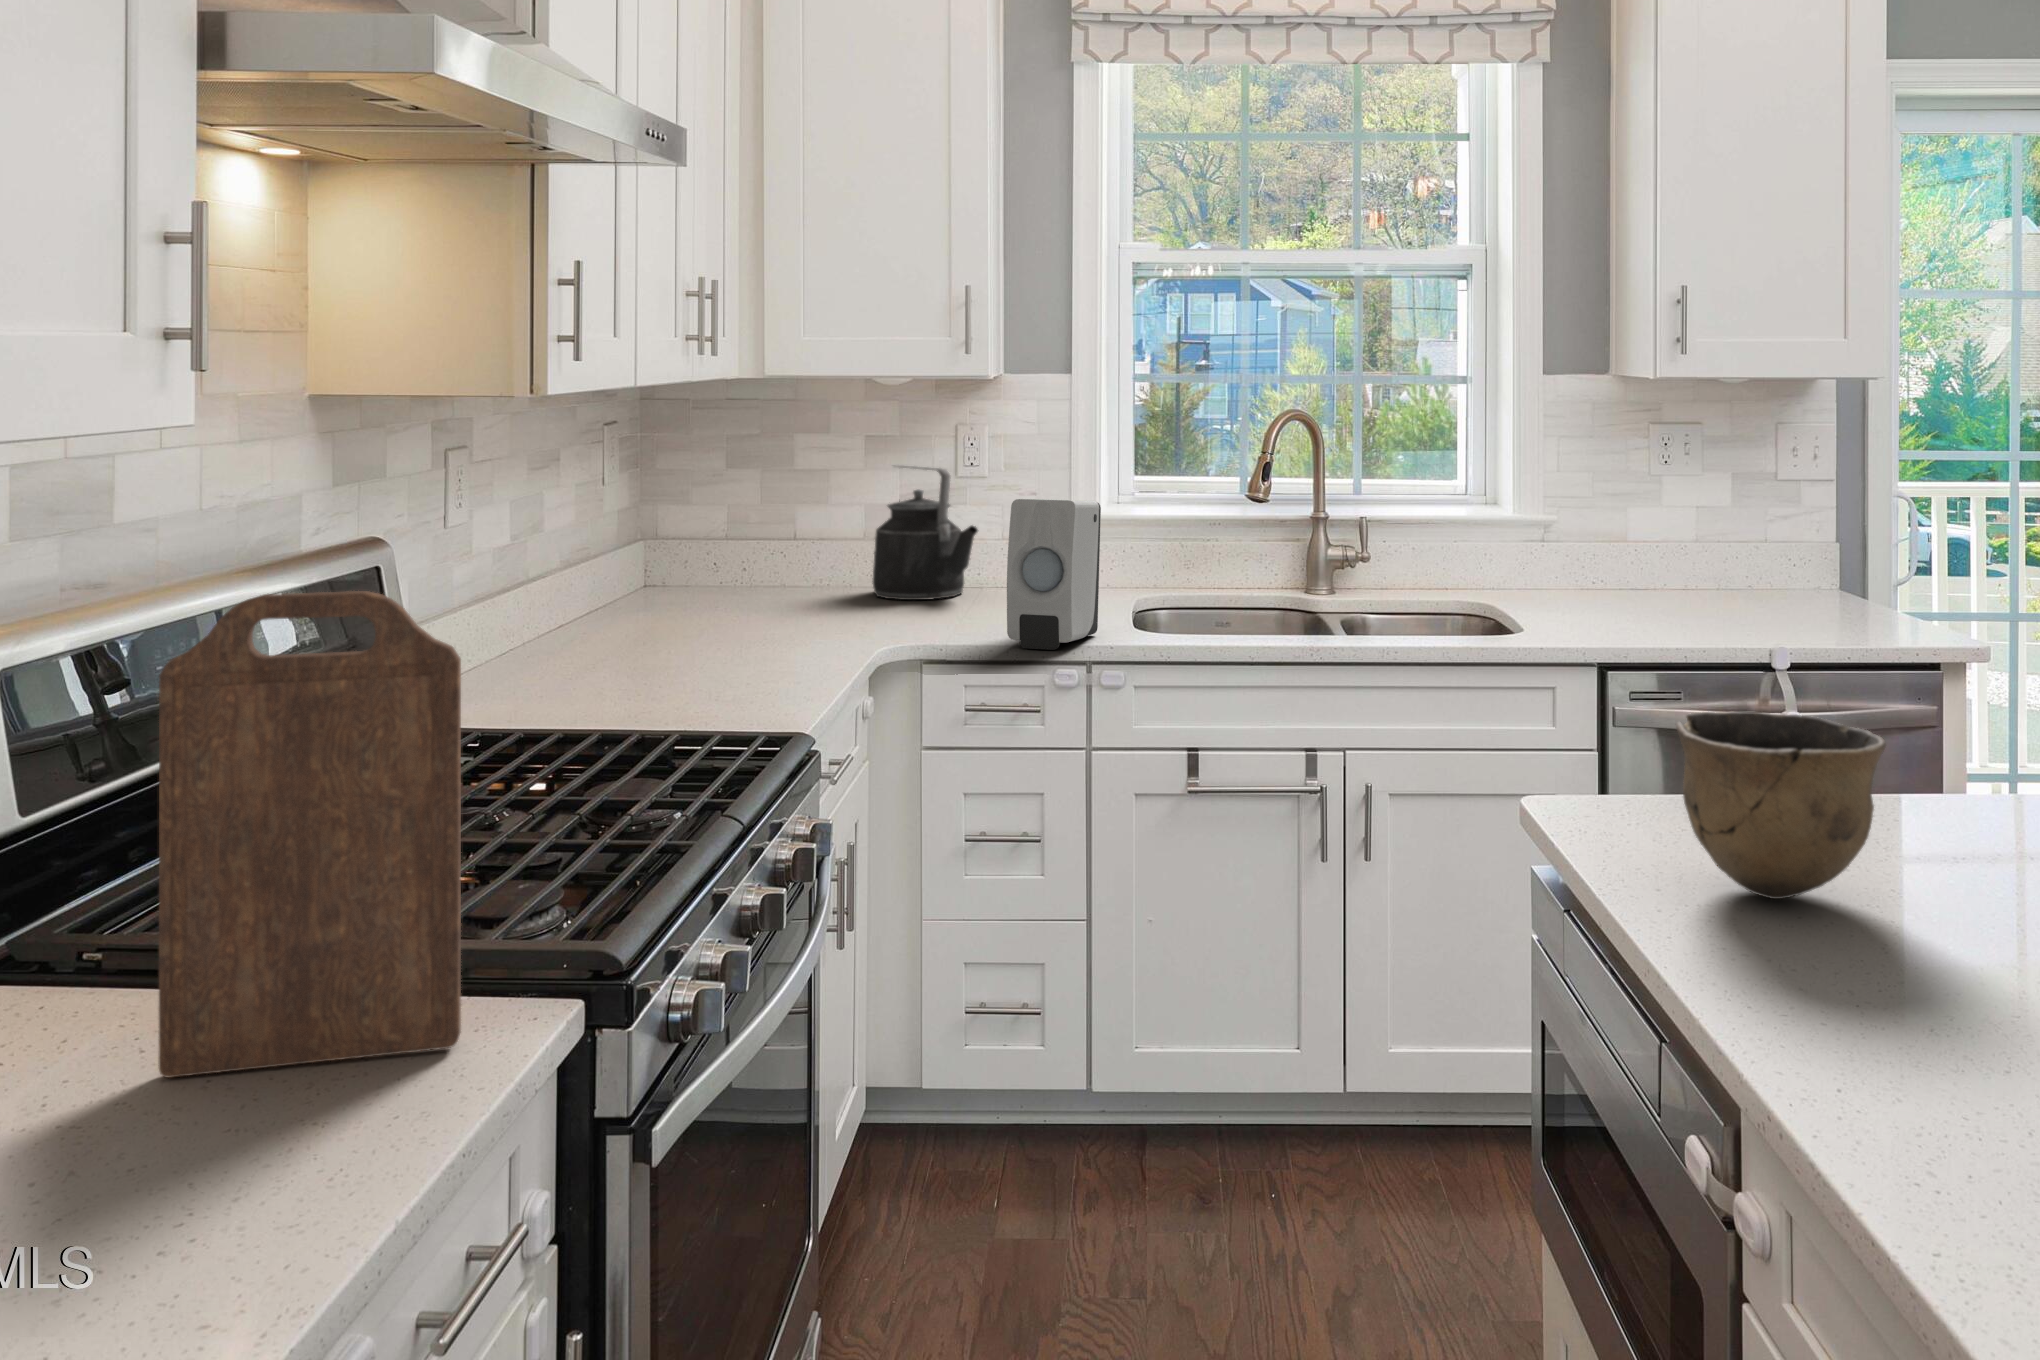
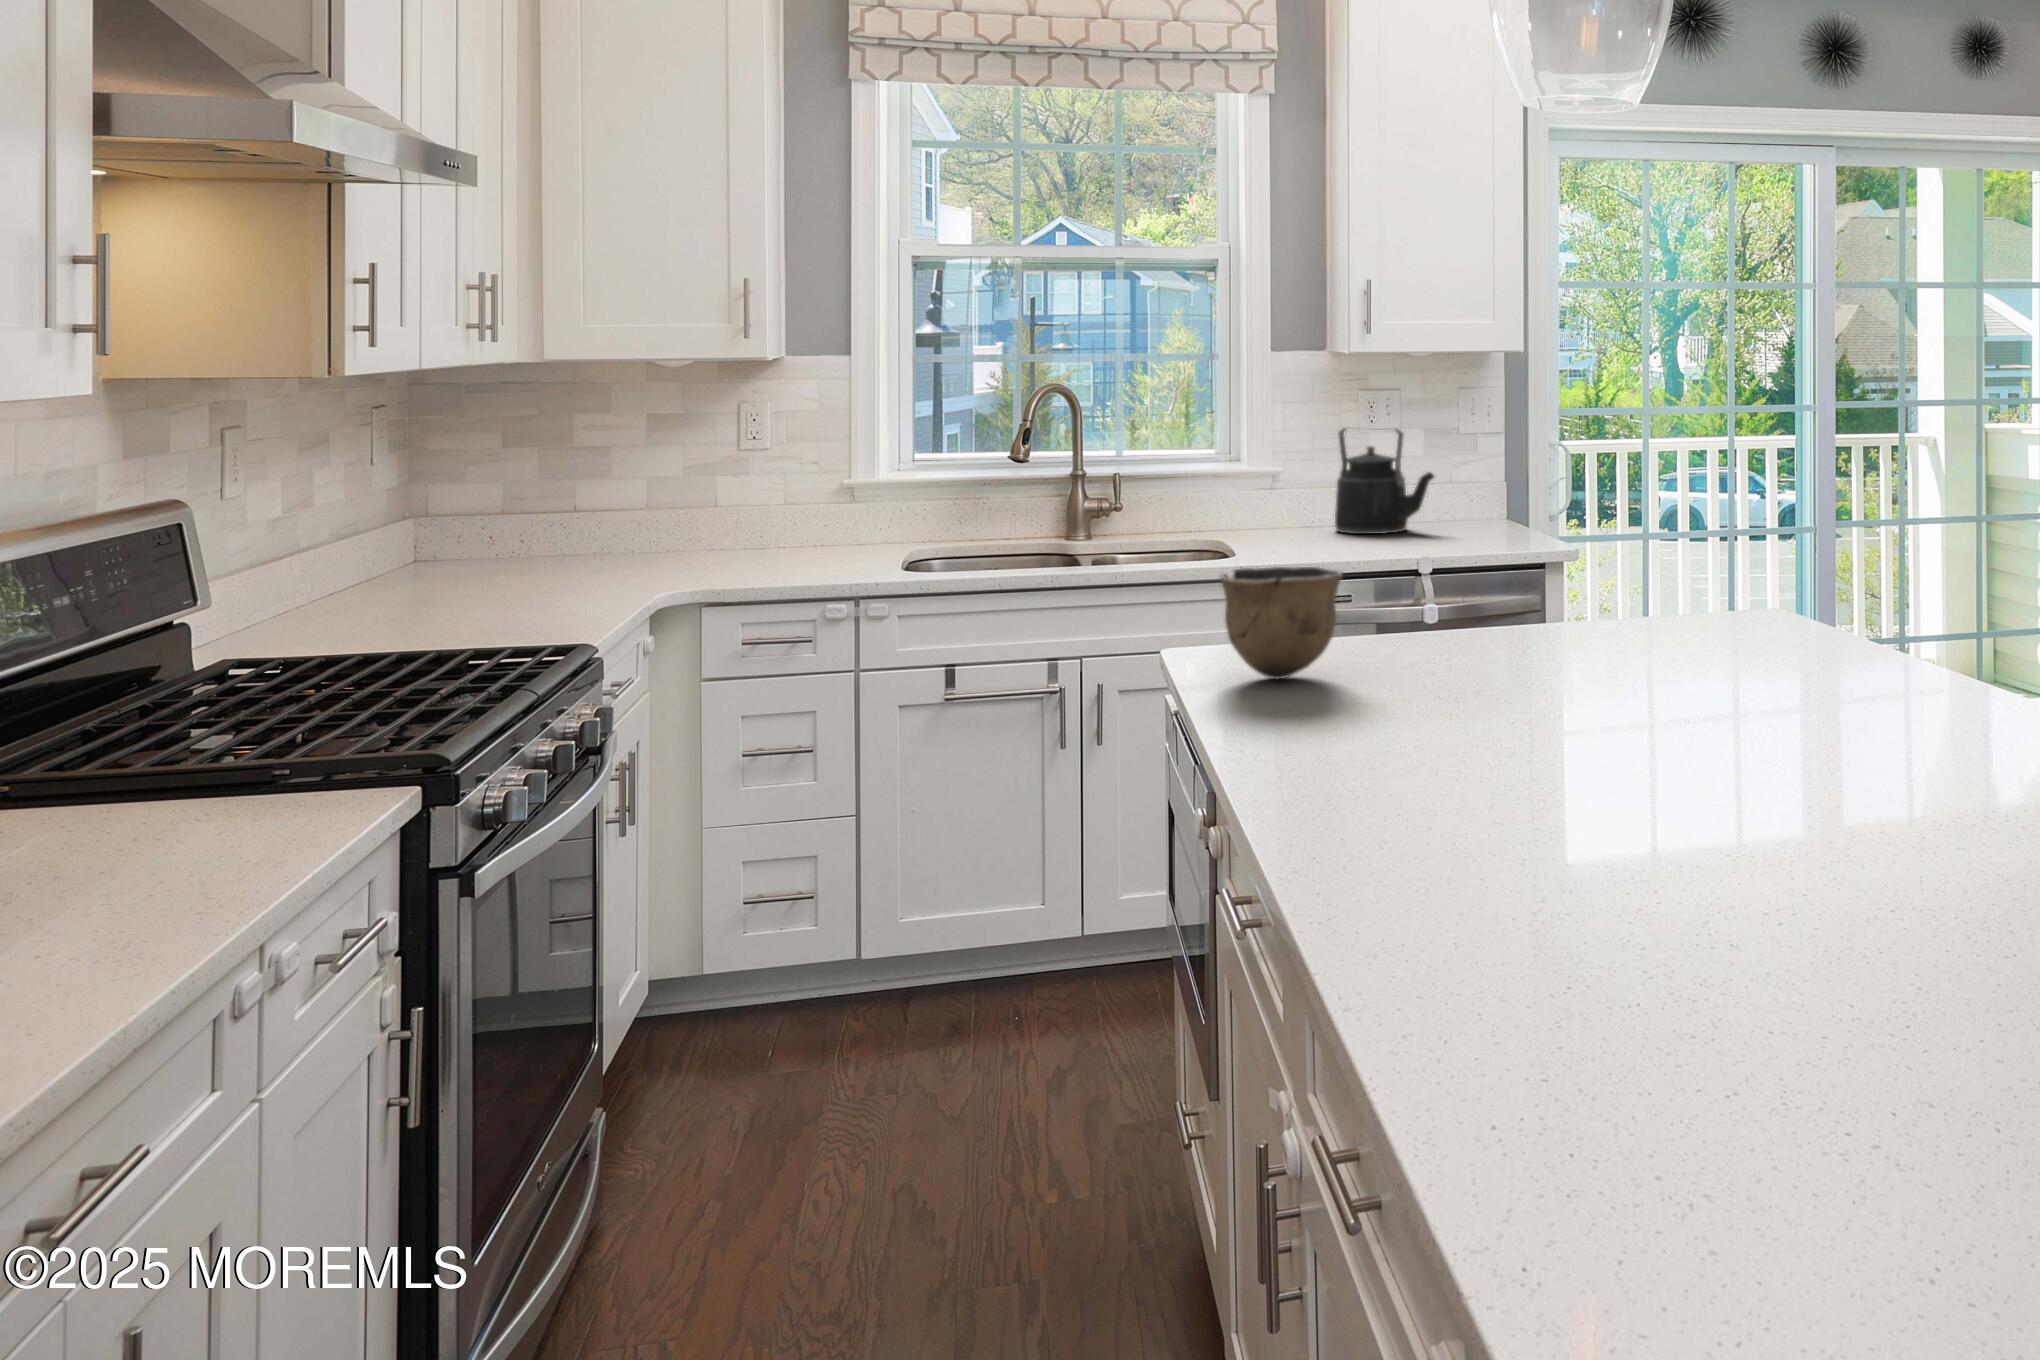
kettle: present [872,466,978,600] -> present [1335,428,1434,534]
soap dispenser: present [1007,499,1101,650] -> none [782,461,870,587]
cutting board: present [159,591,461,1077] -> none [86,502,327,840]

